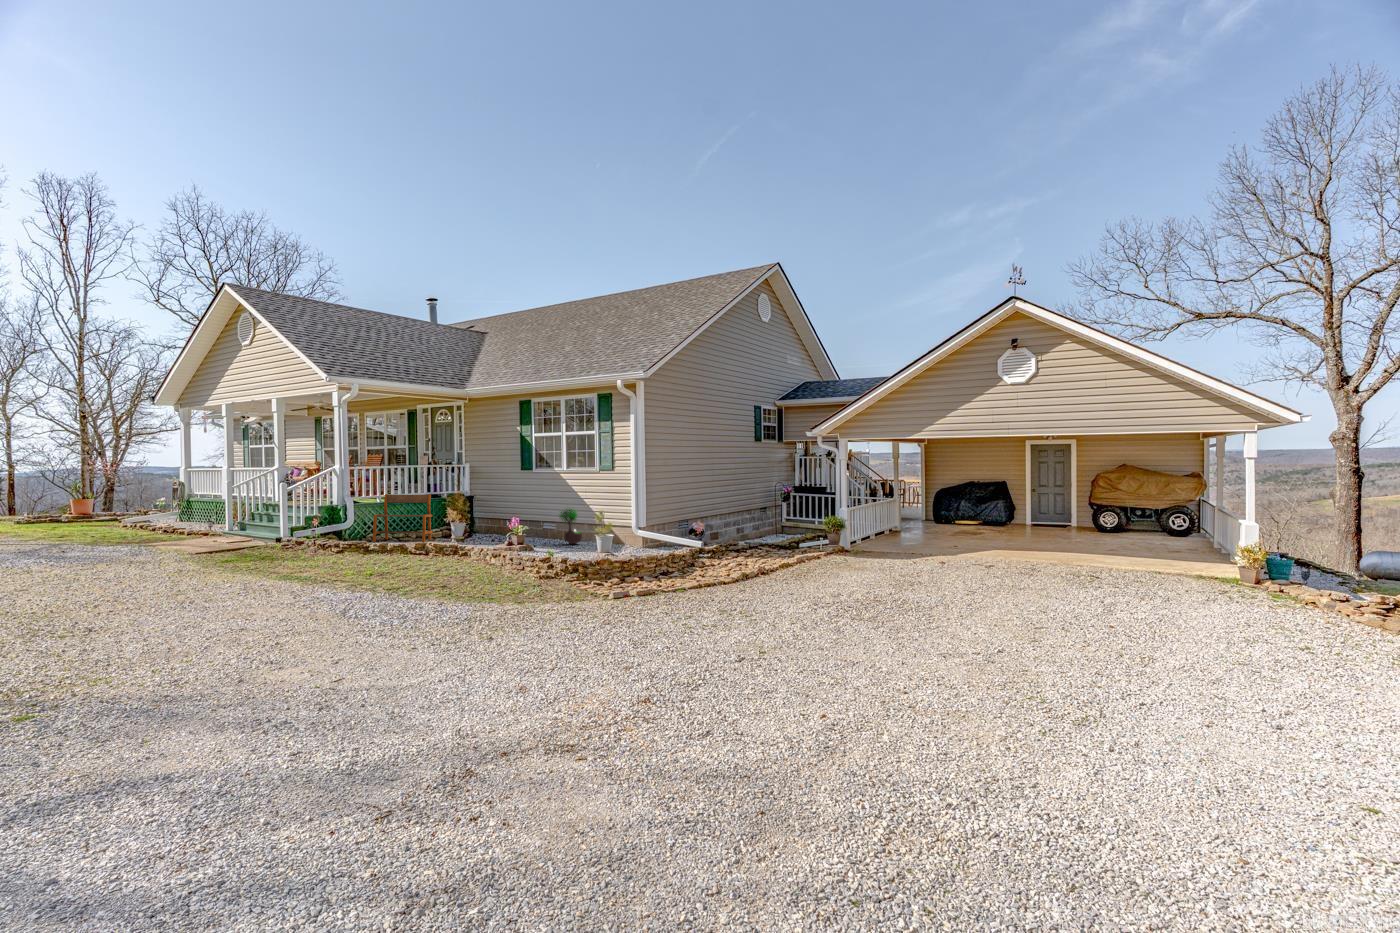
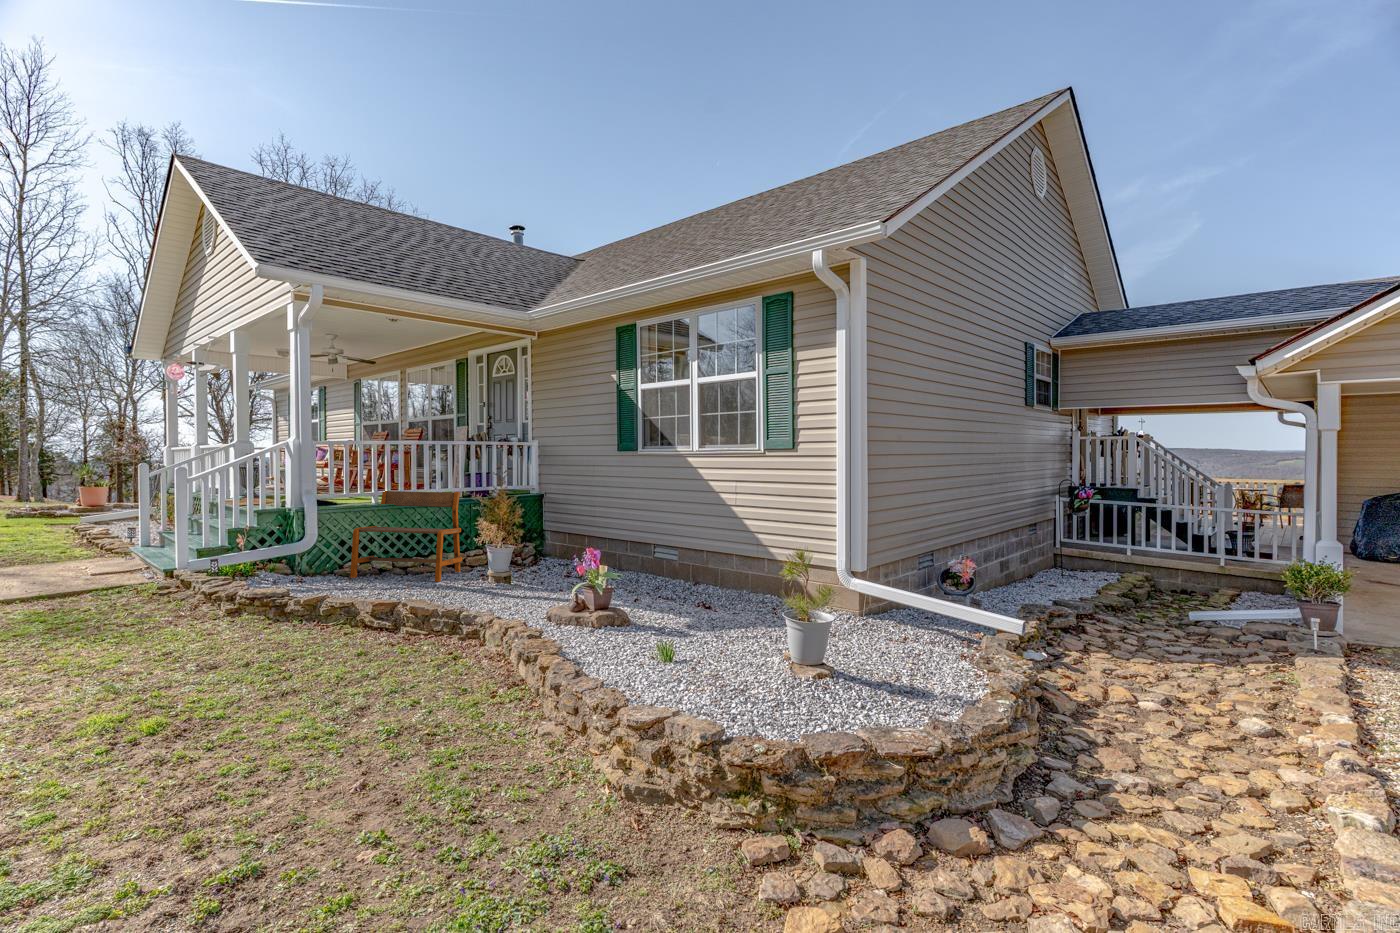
potted tree: present [560,509,582,544] -> none [681,519,729,597]

